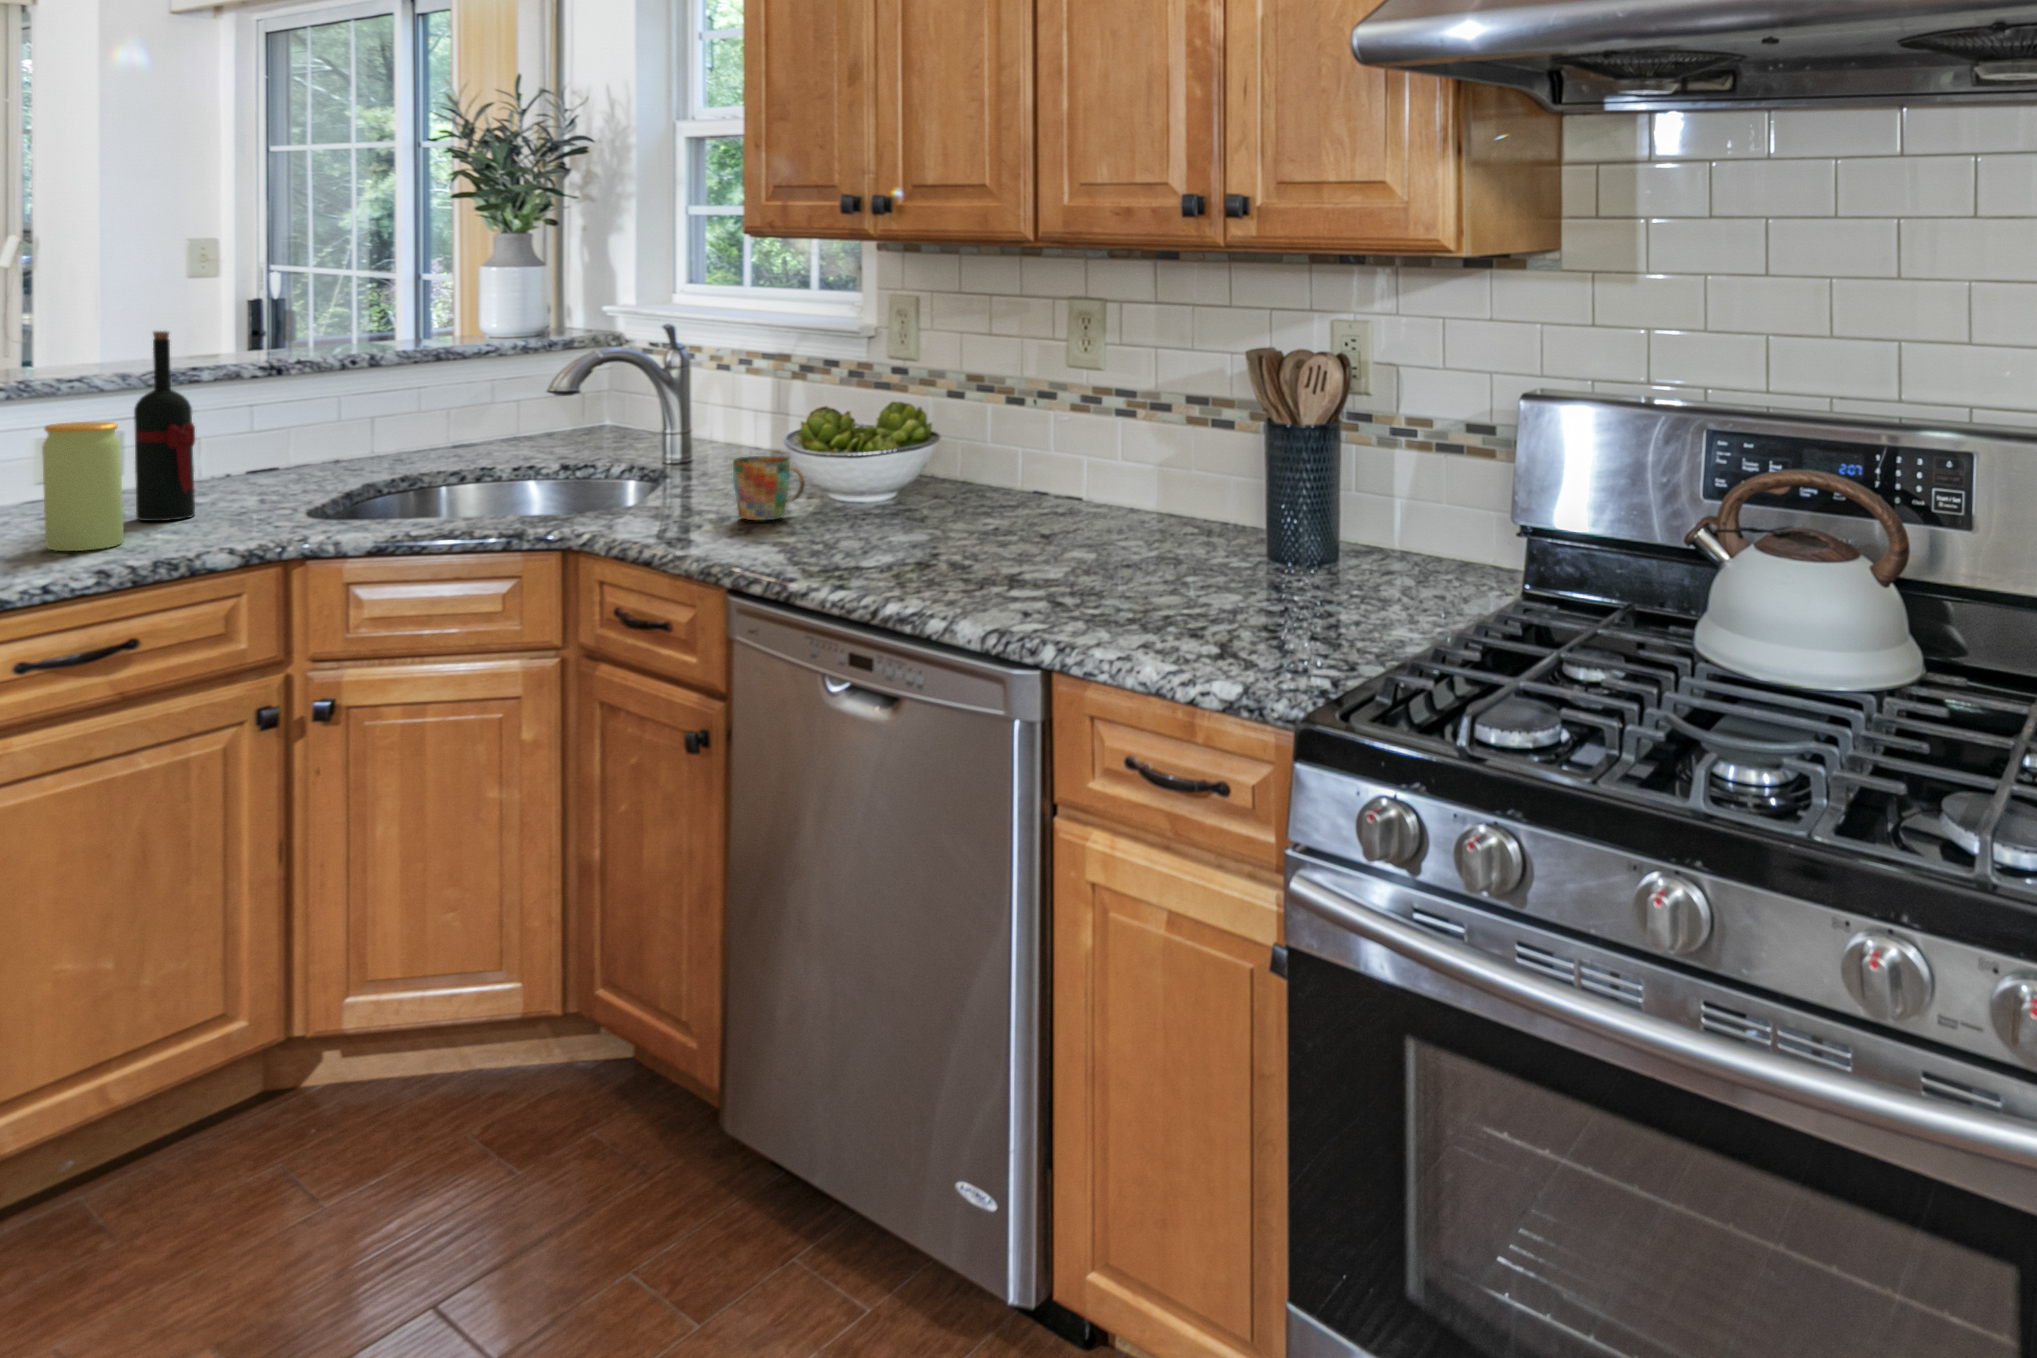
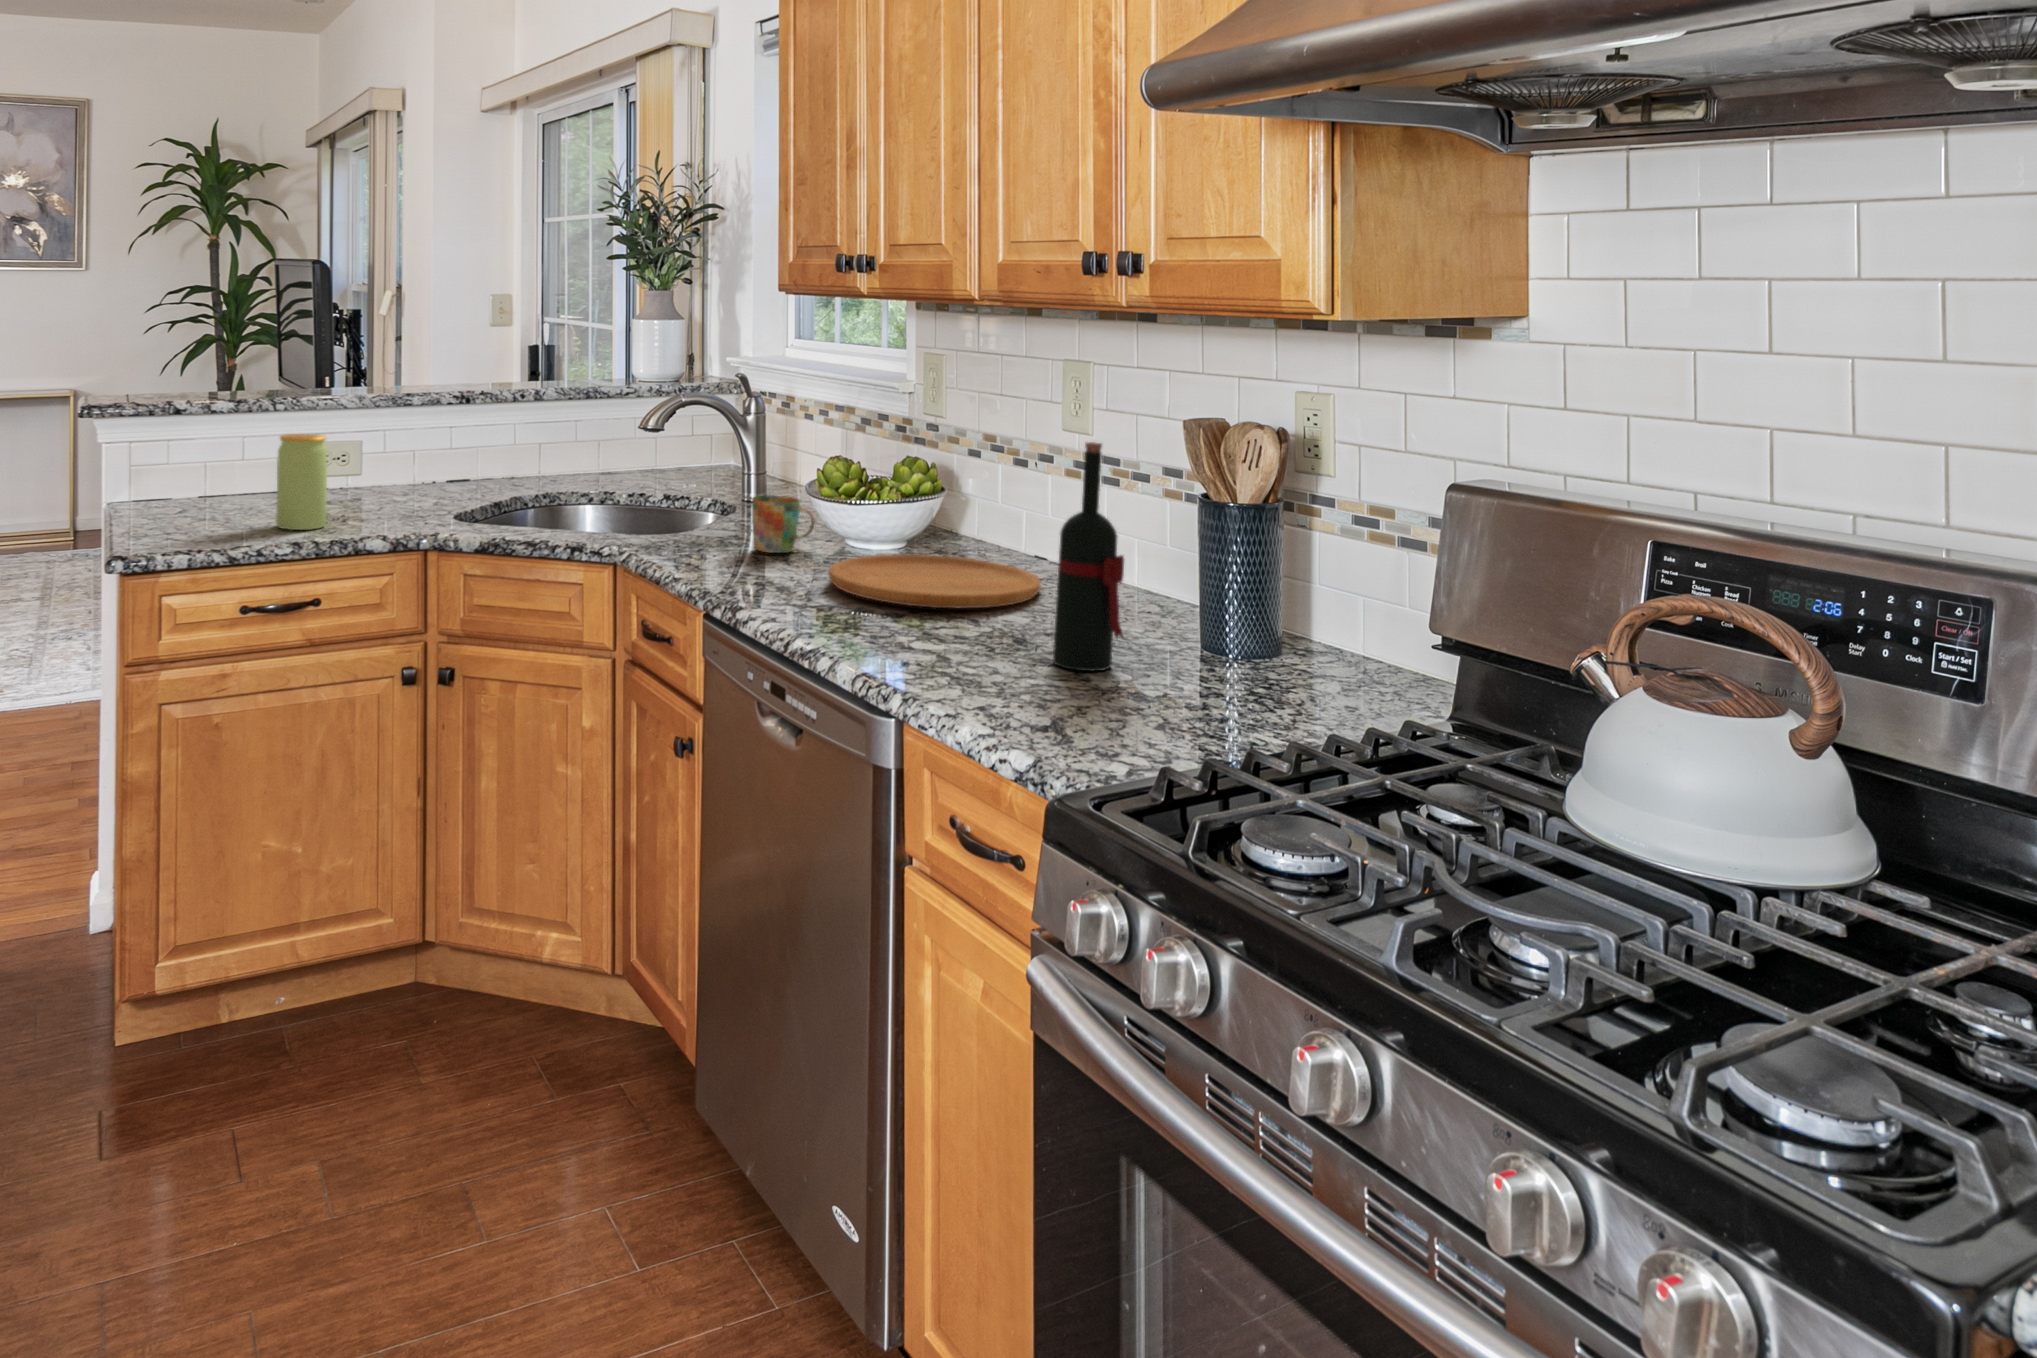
wine bottle: present [134,331,195,521] -> present [1053,442,1124,671]
cutting board: none [858,506,1087,558] -> present [828,555,1041,608]

